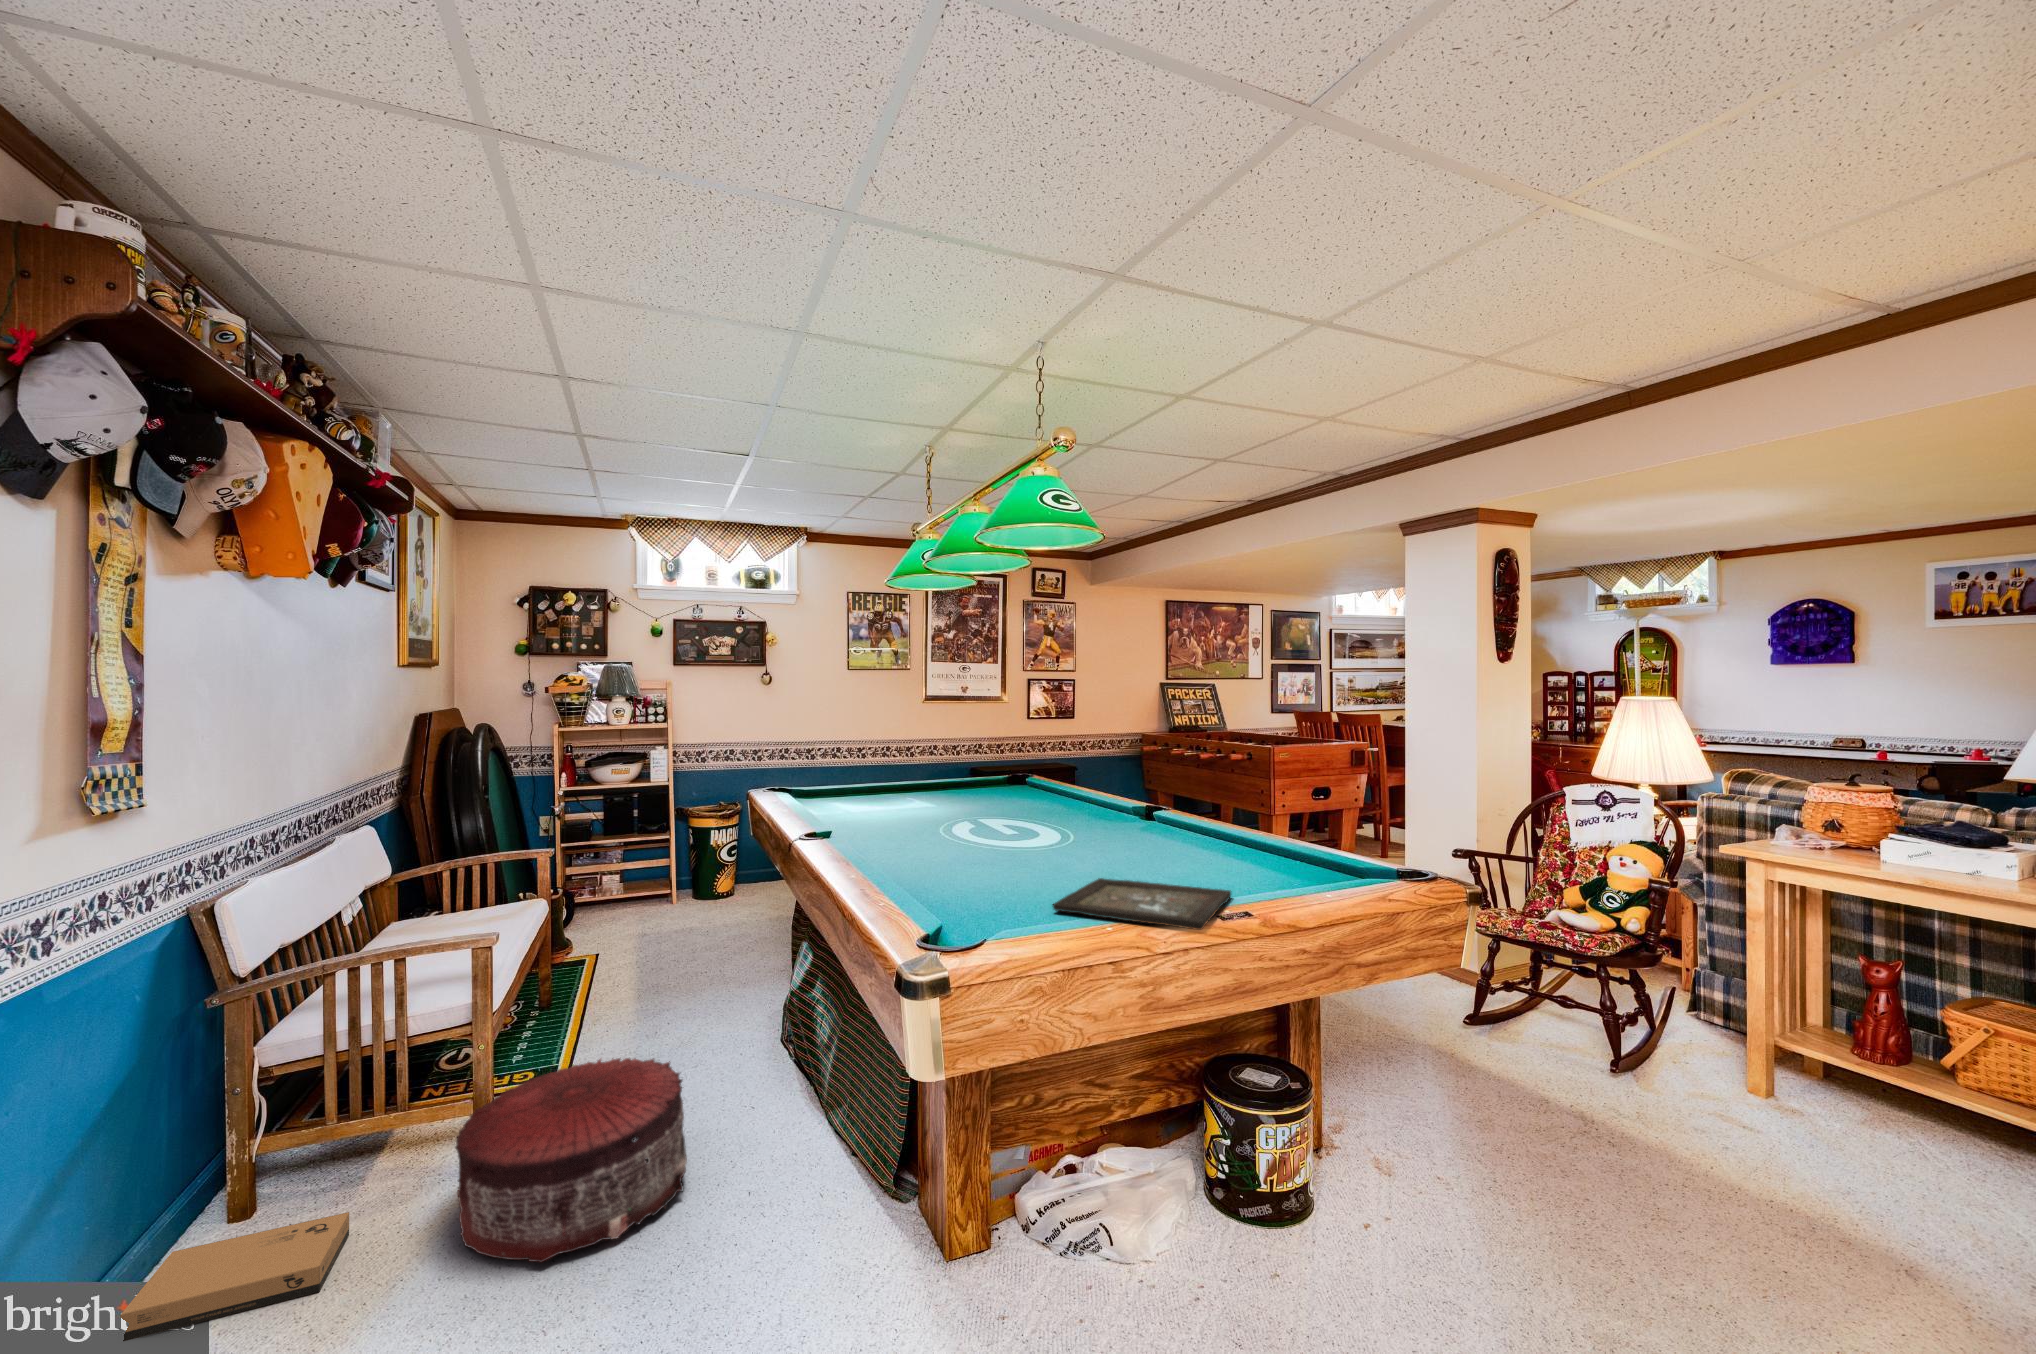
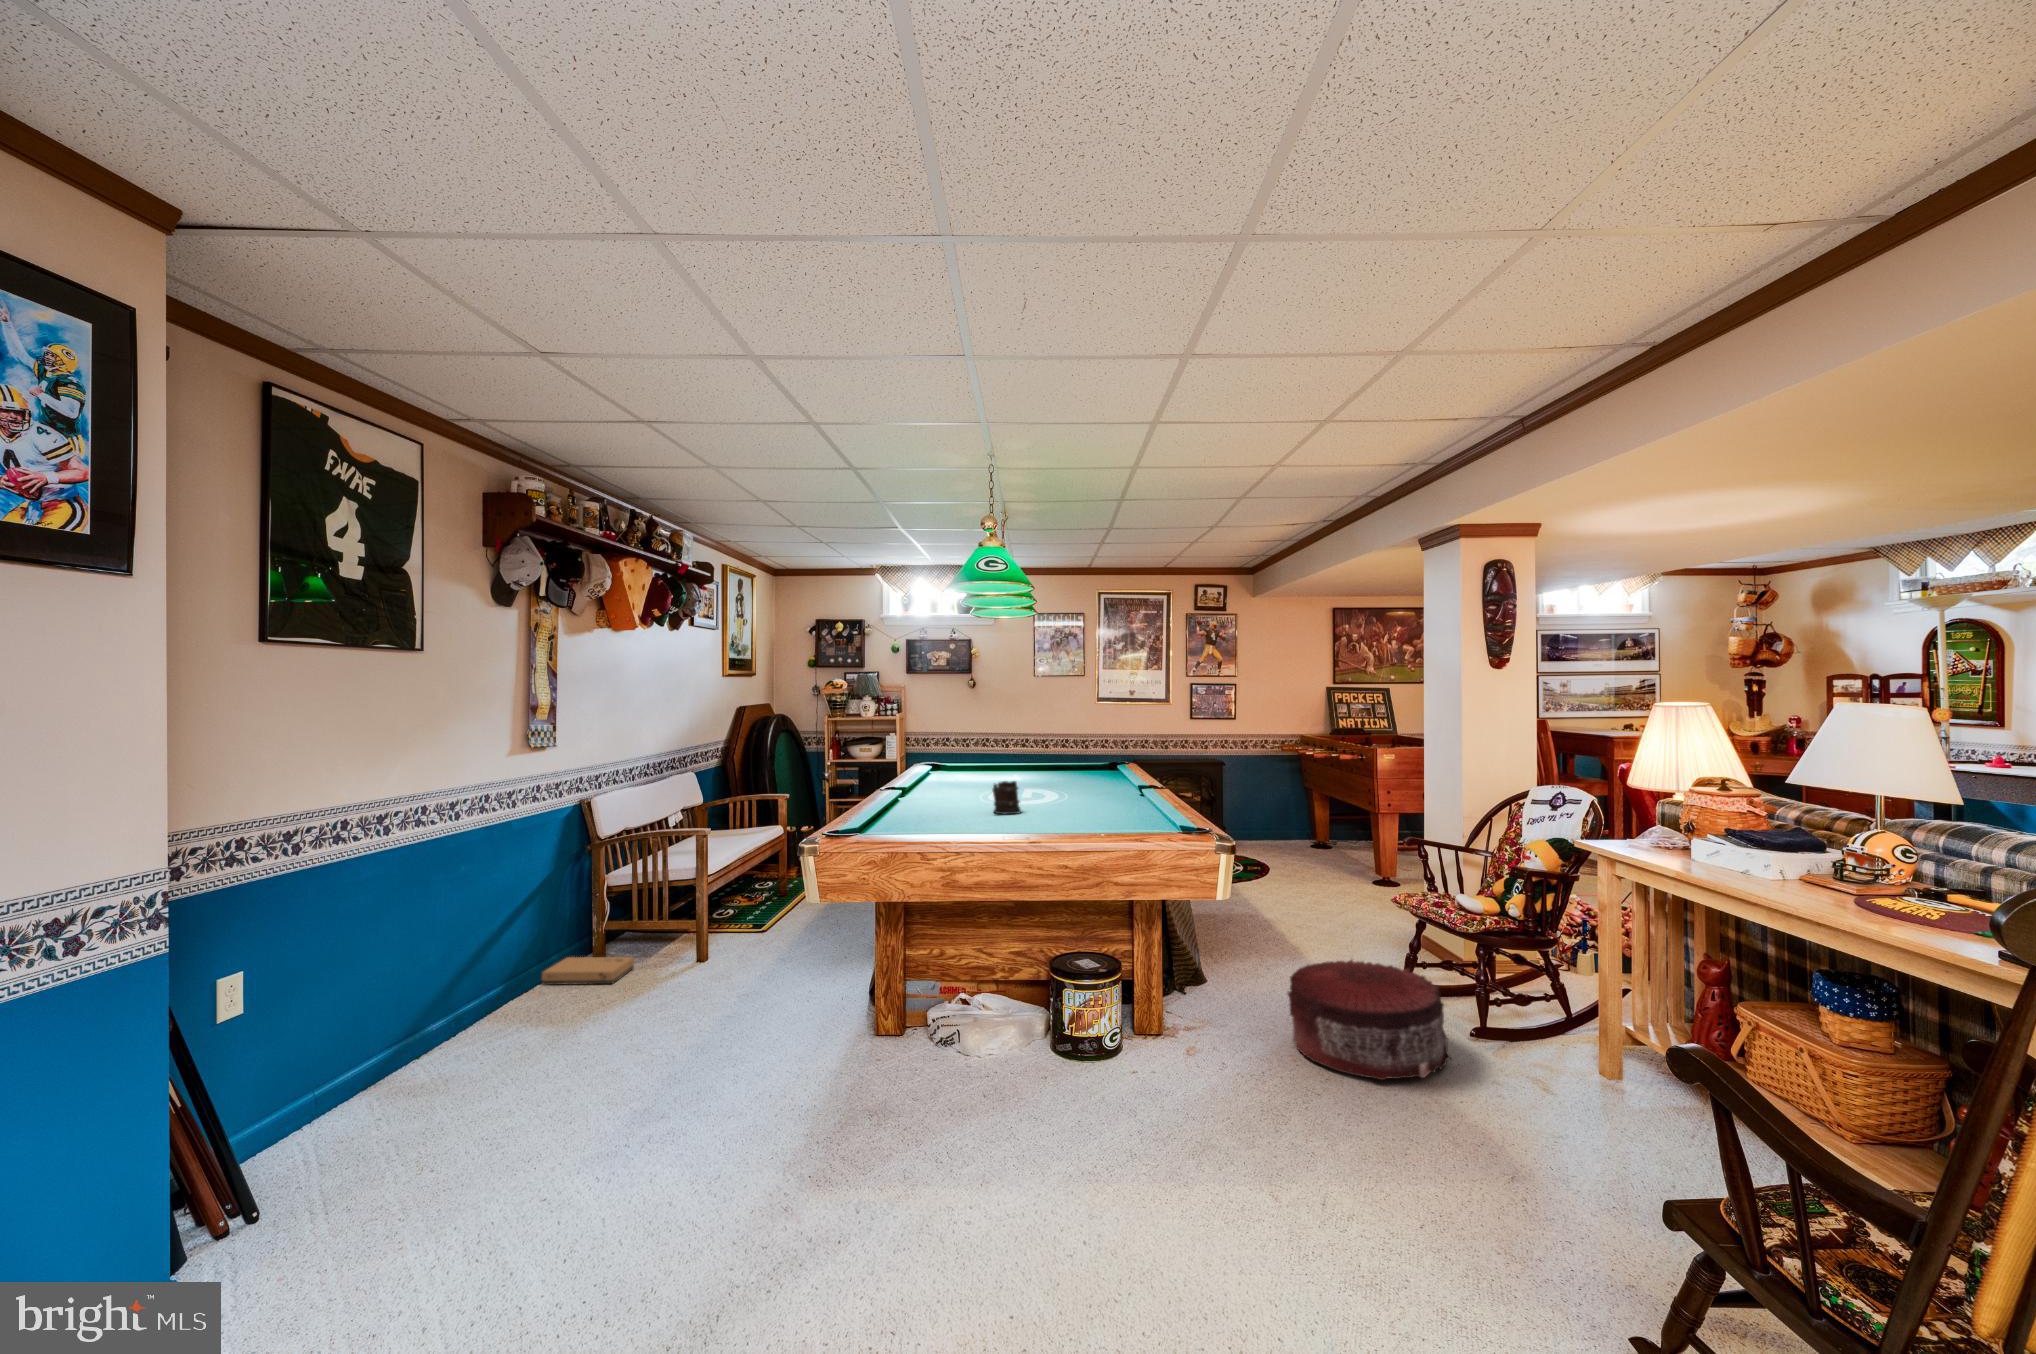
beer mug: none [1036,815,1078,866] -> present [992,781,1021,814]
tray: present [1052,878,1231,930] -> none [937,820,1058,845]
pouf: present [455,1058,687,1262] -> present [1288,960,1451,1080]

